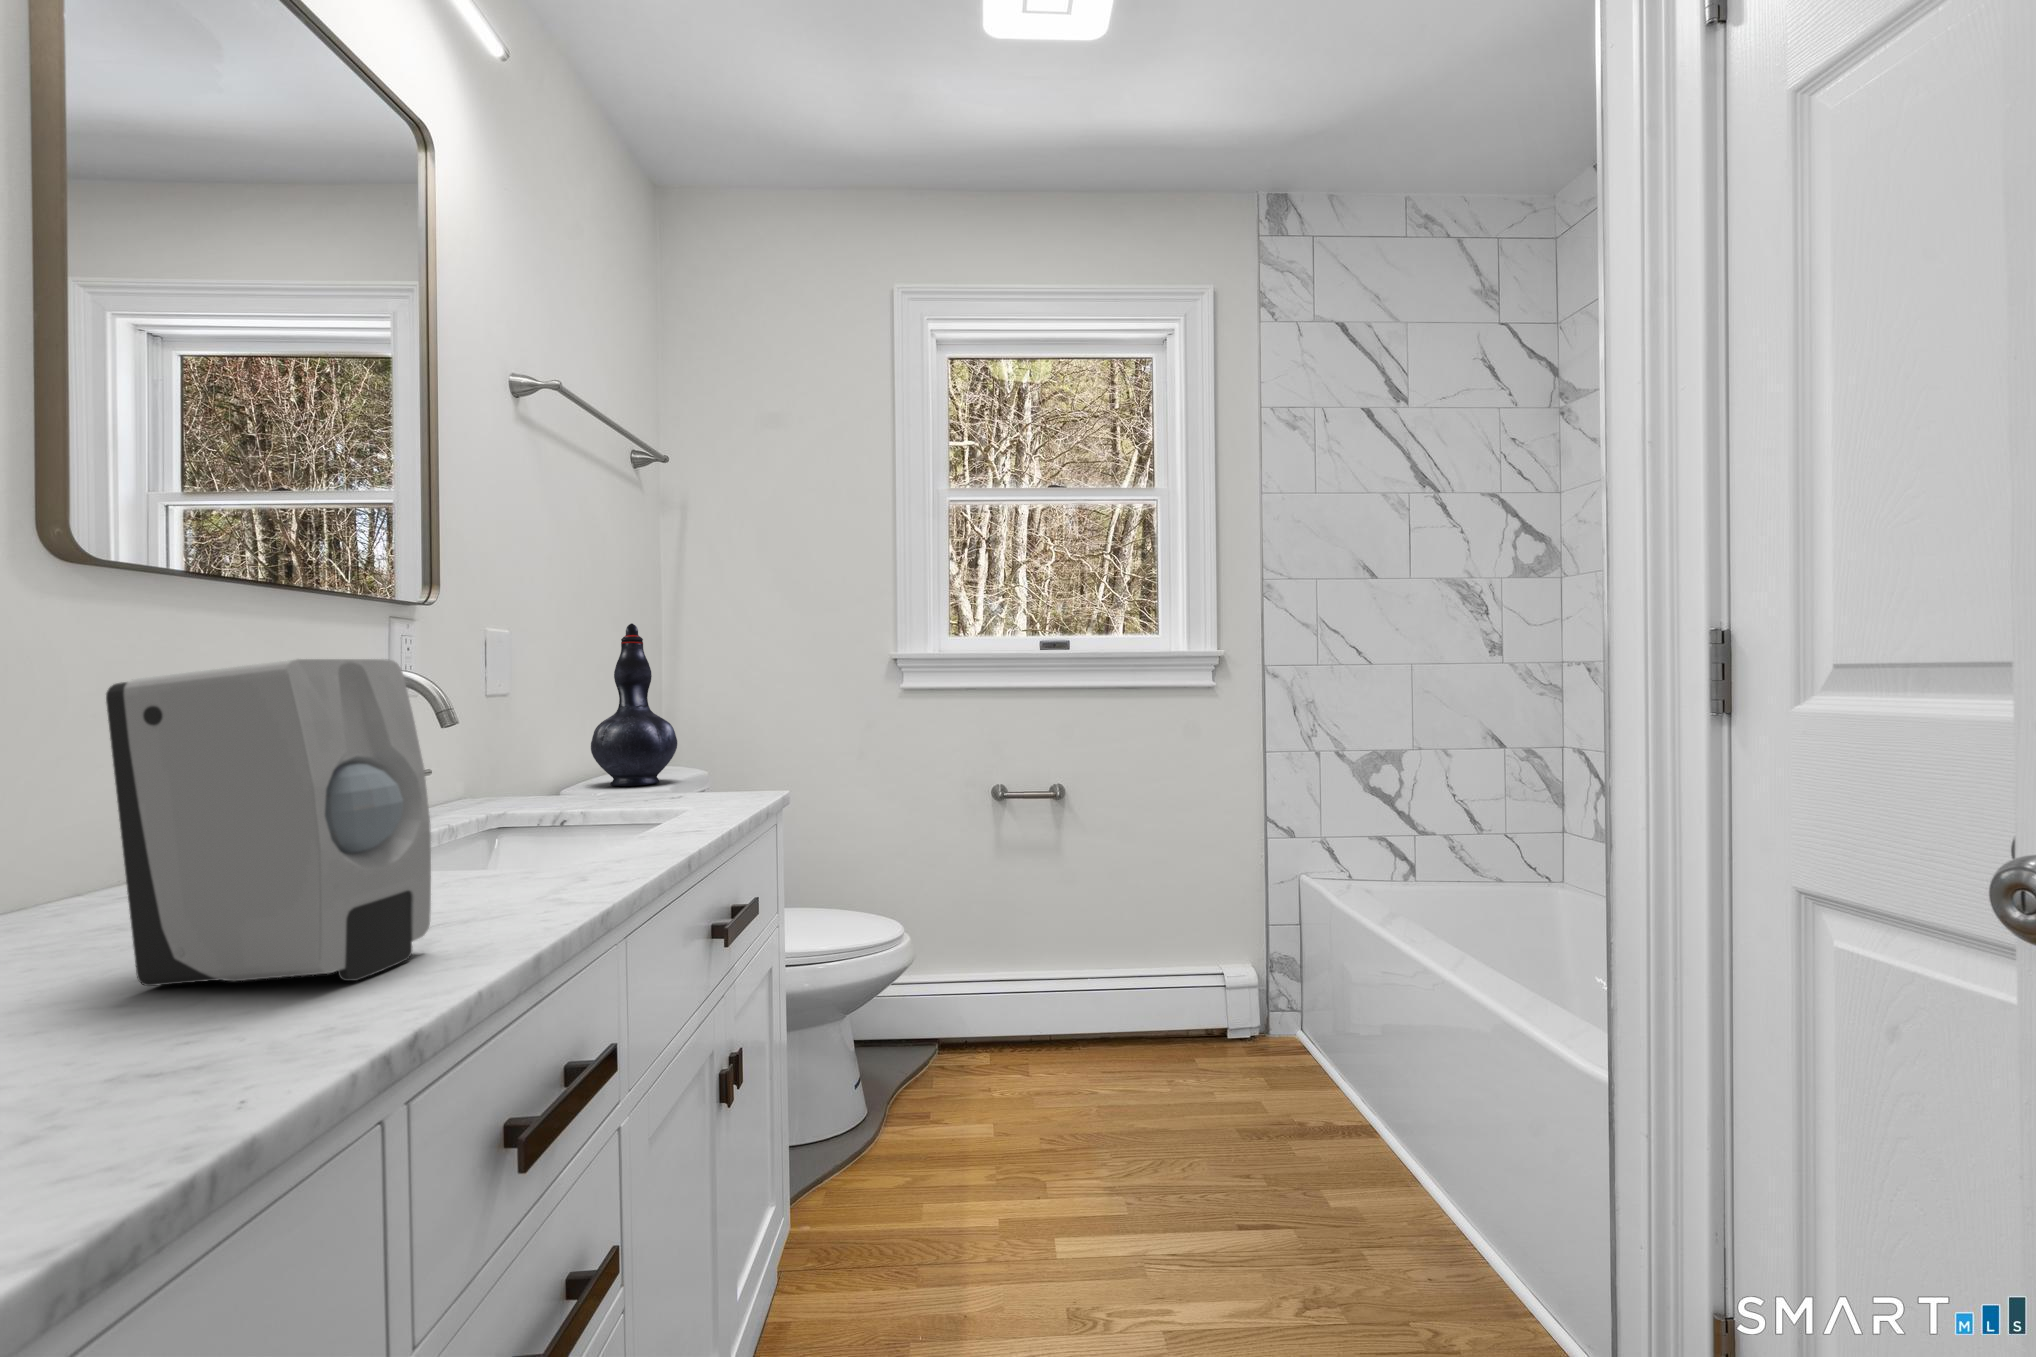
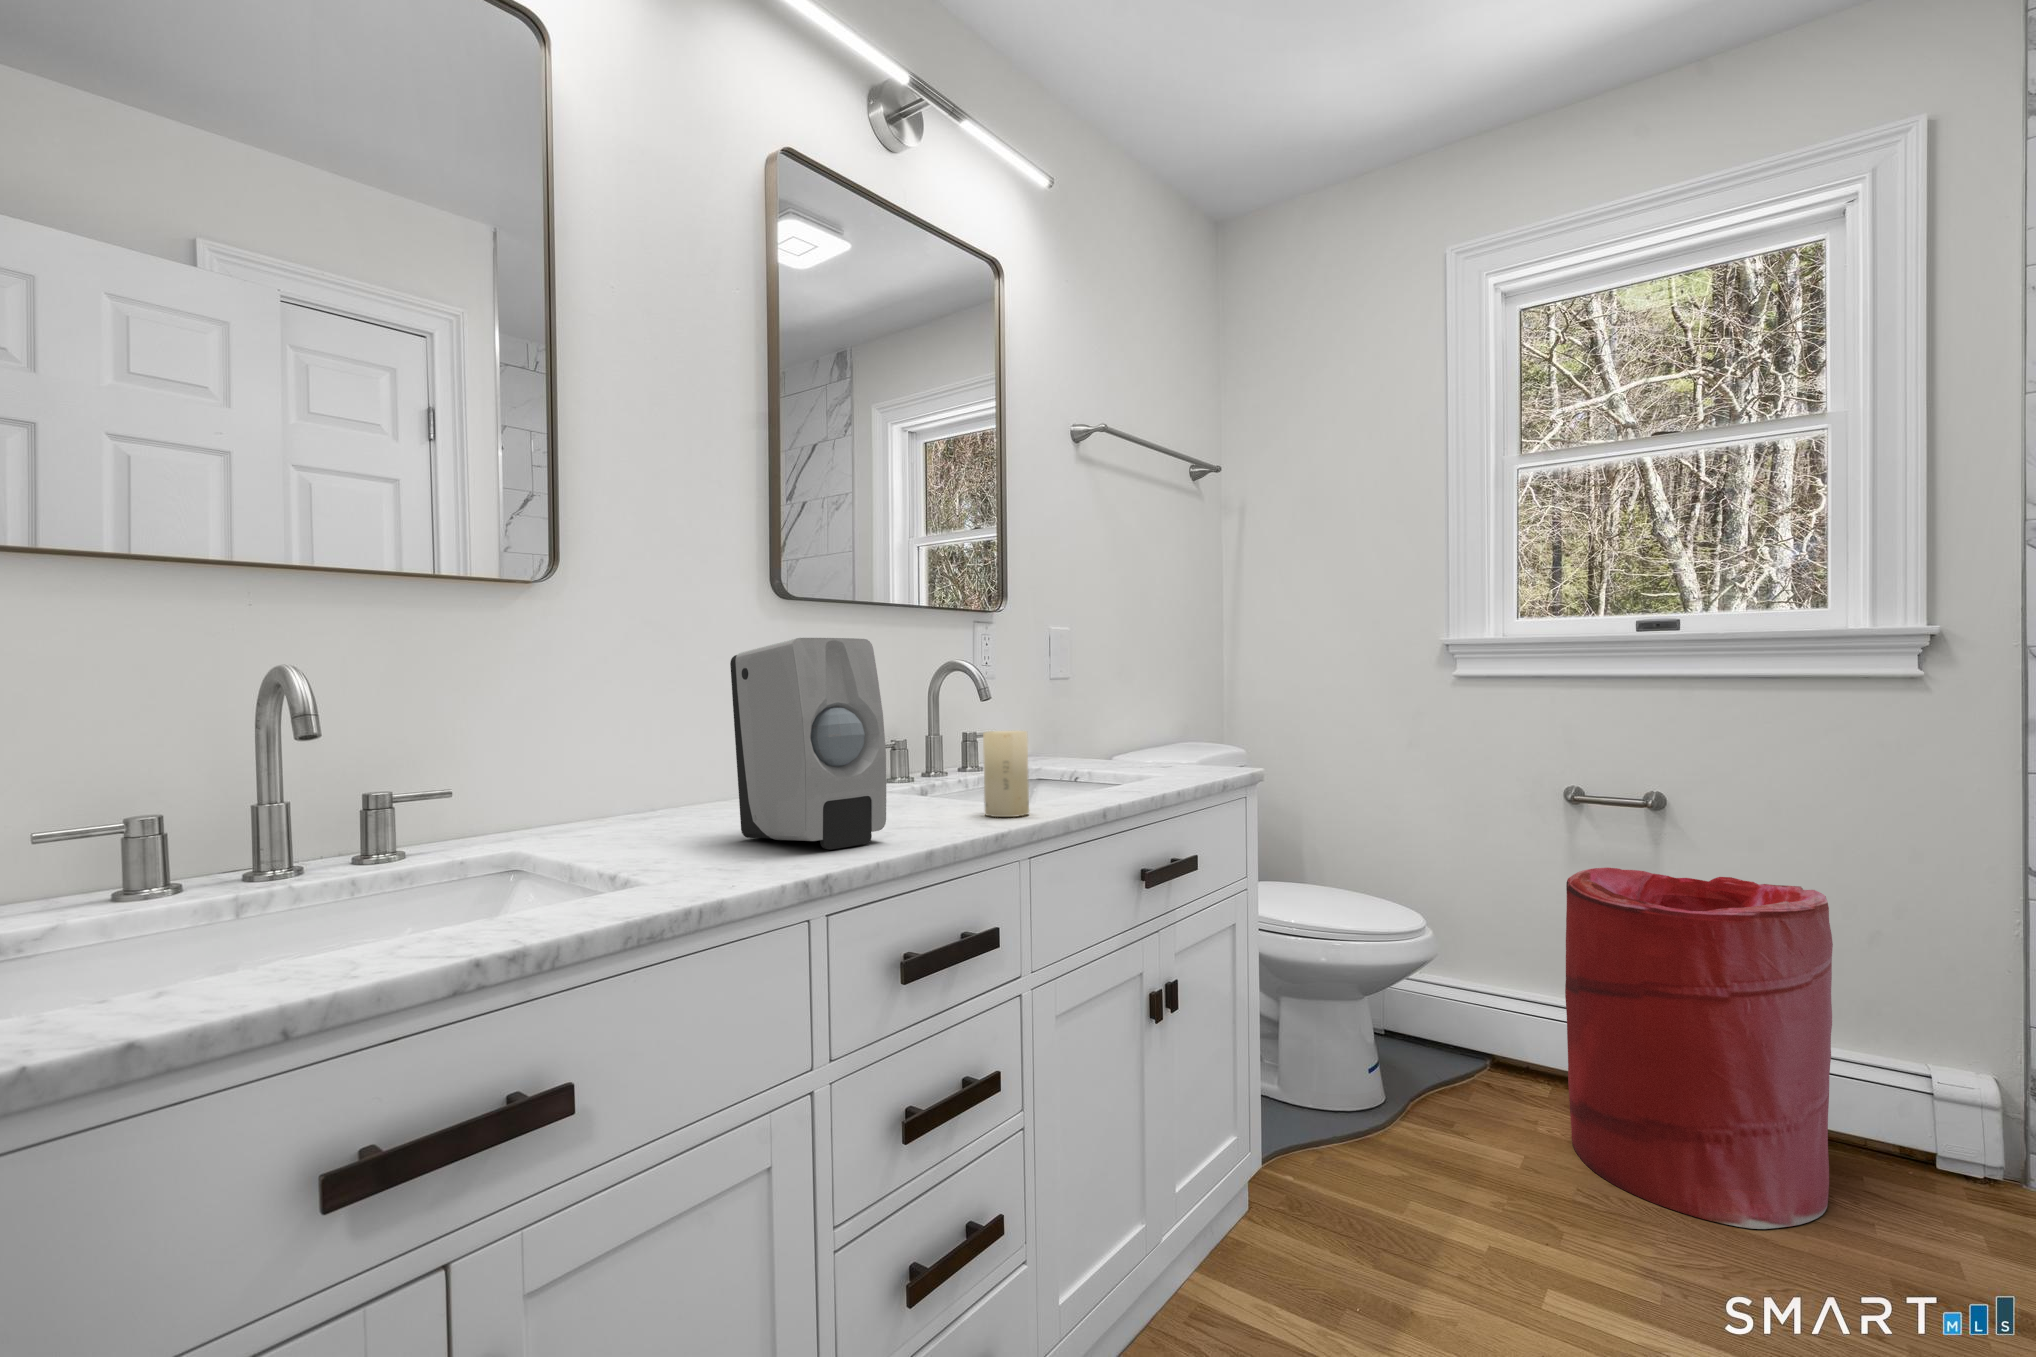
decorative vase: present [591,623,677,786] -> none [1135,618,1206,758]
candle: none [516,774,582,890] -> present [983,731,1029,817]
laundry hamper: none [1008,849,1187,1132] -> present [1565,868,1833,1229]

